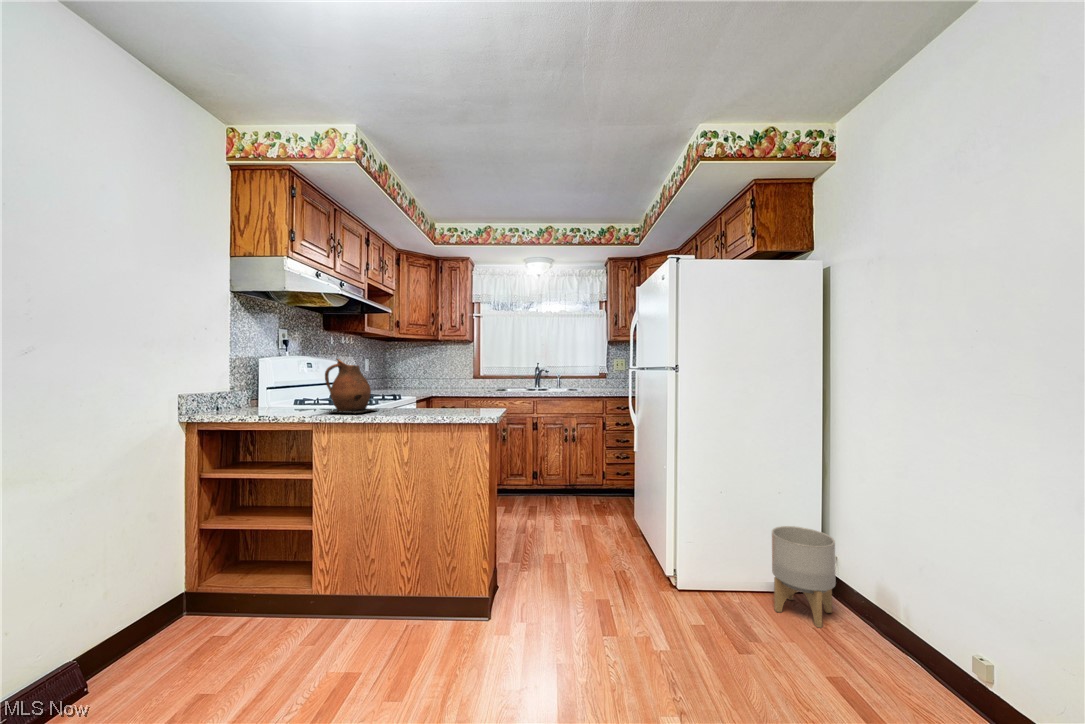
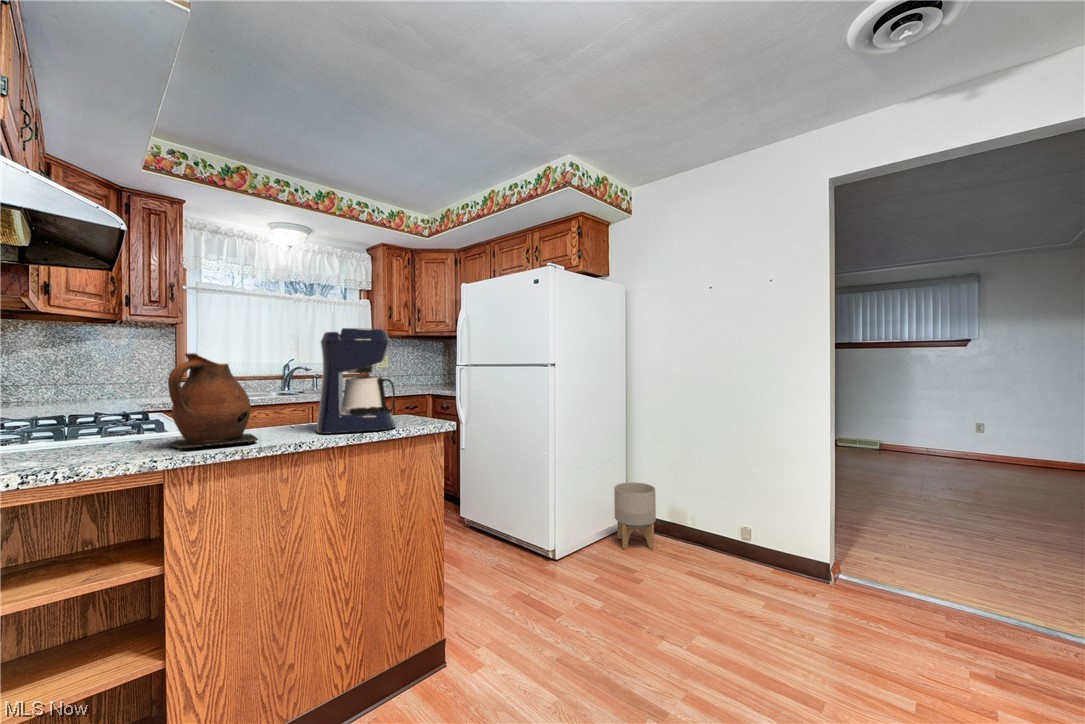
coffee maker: none [404,340,462,415] -> present [316,328,396,434]

